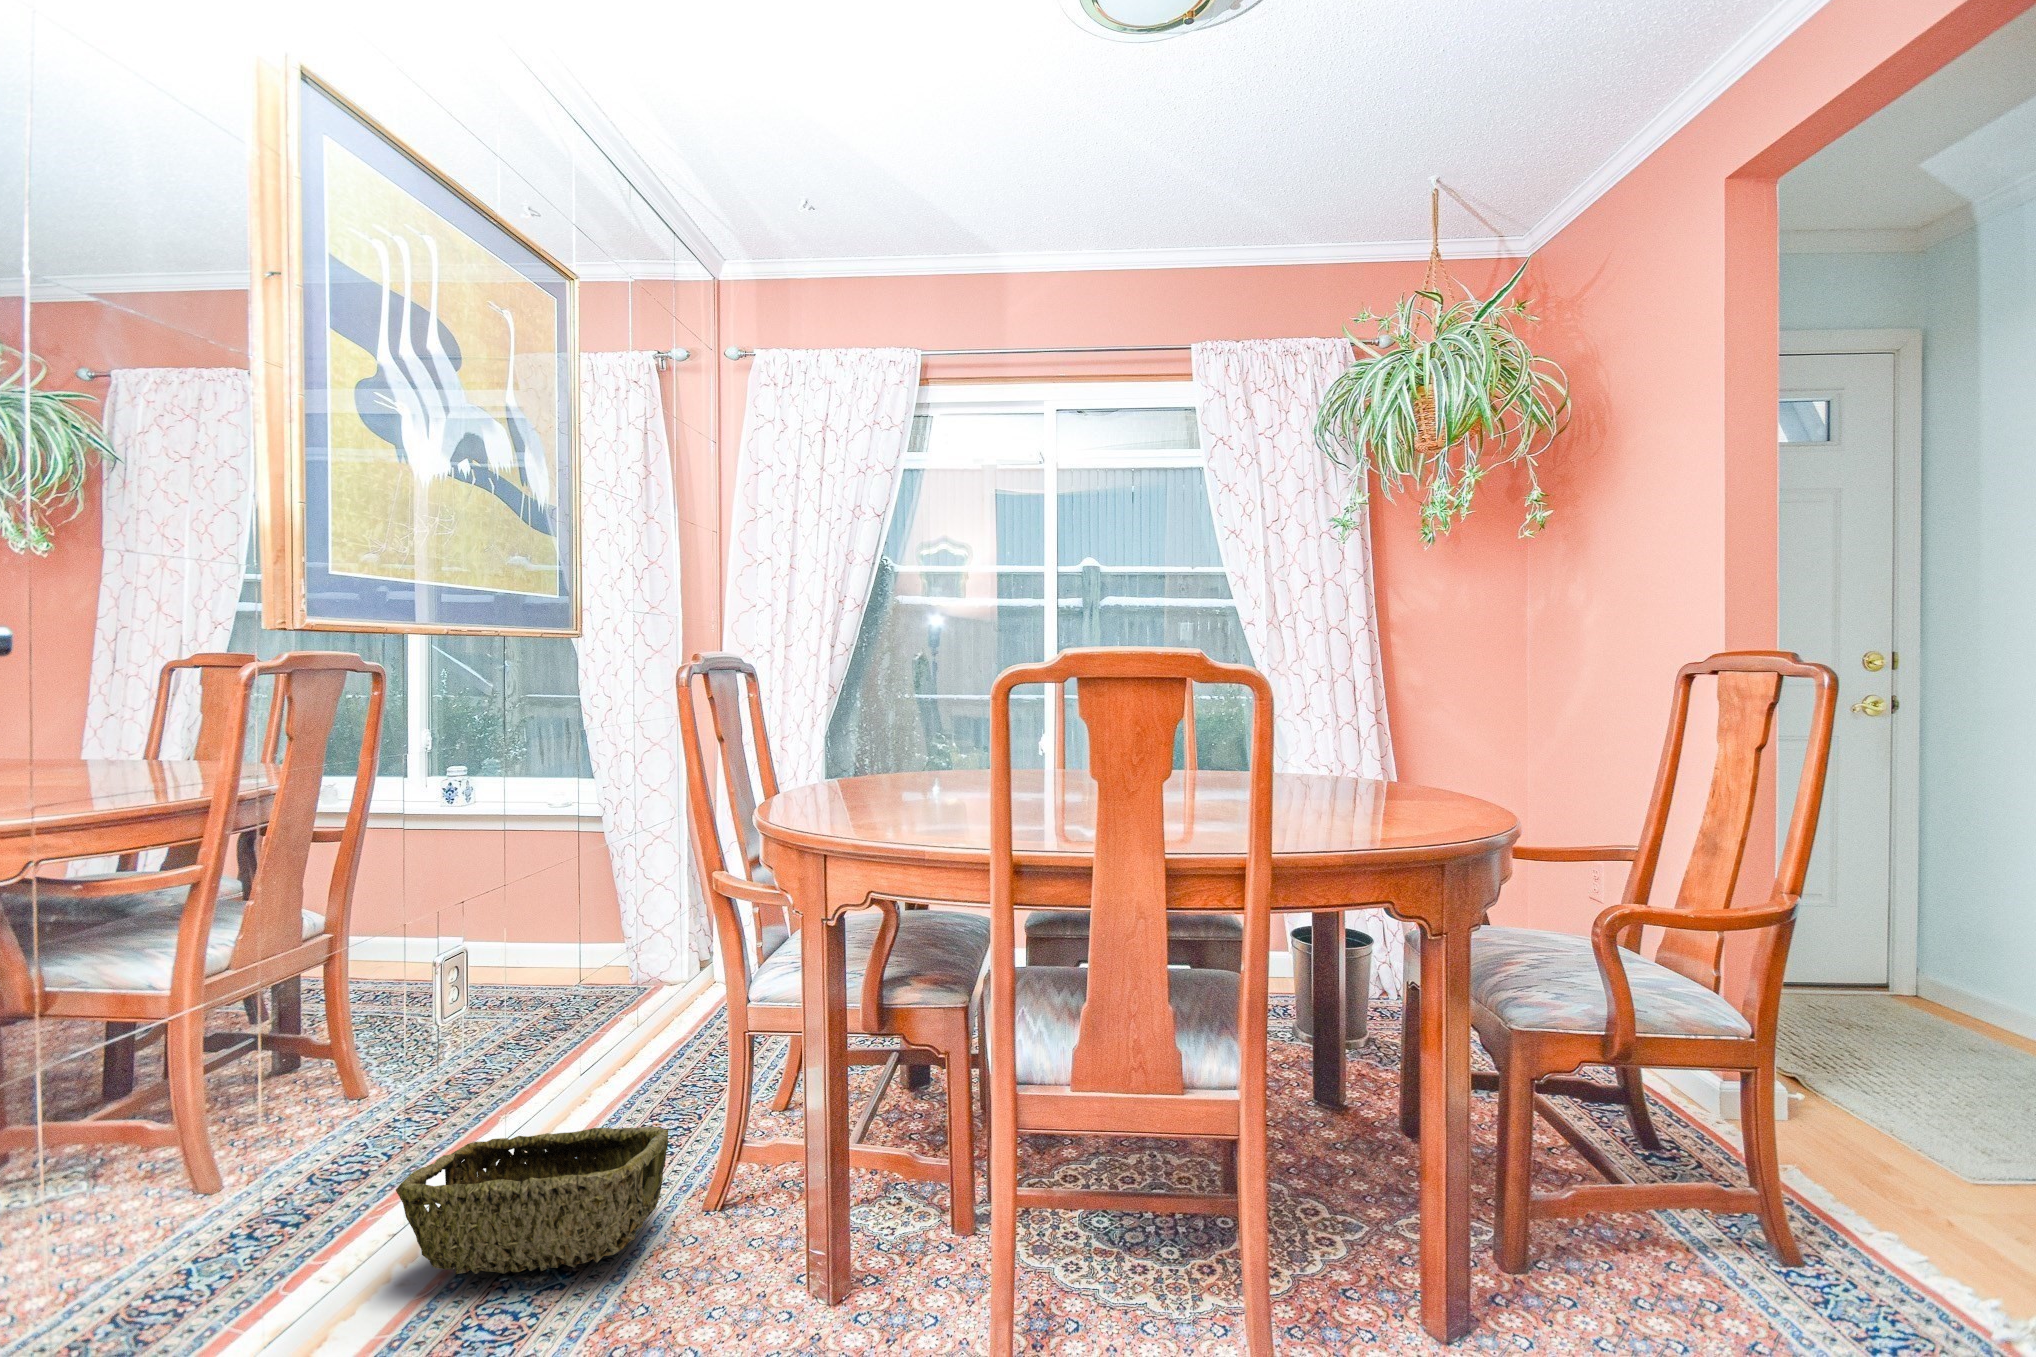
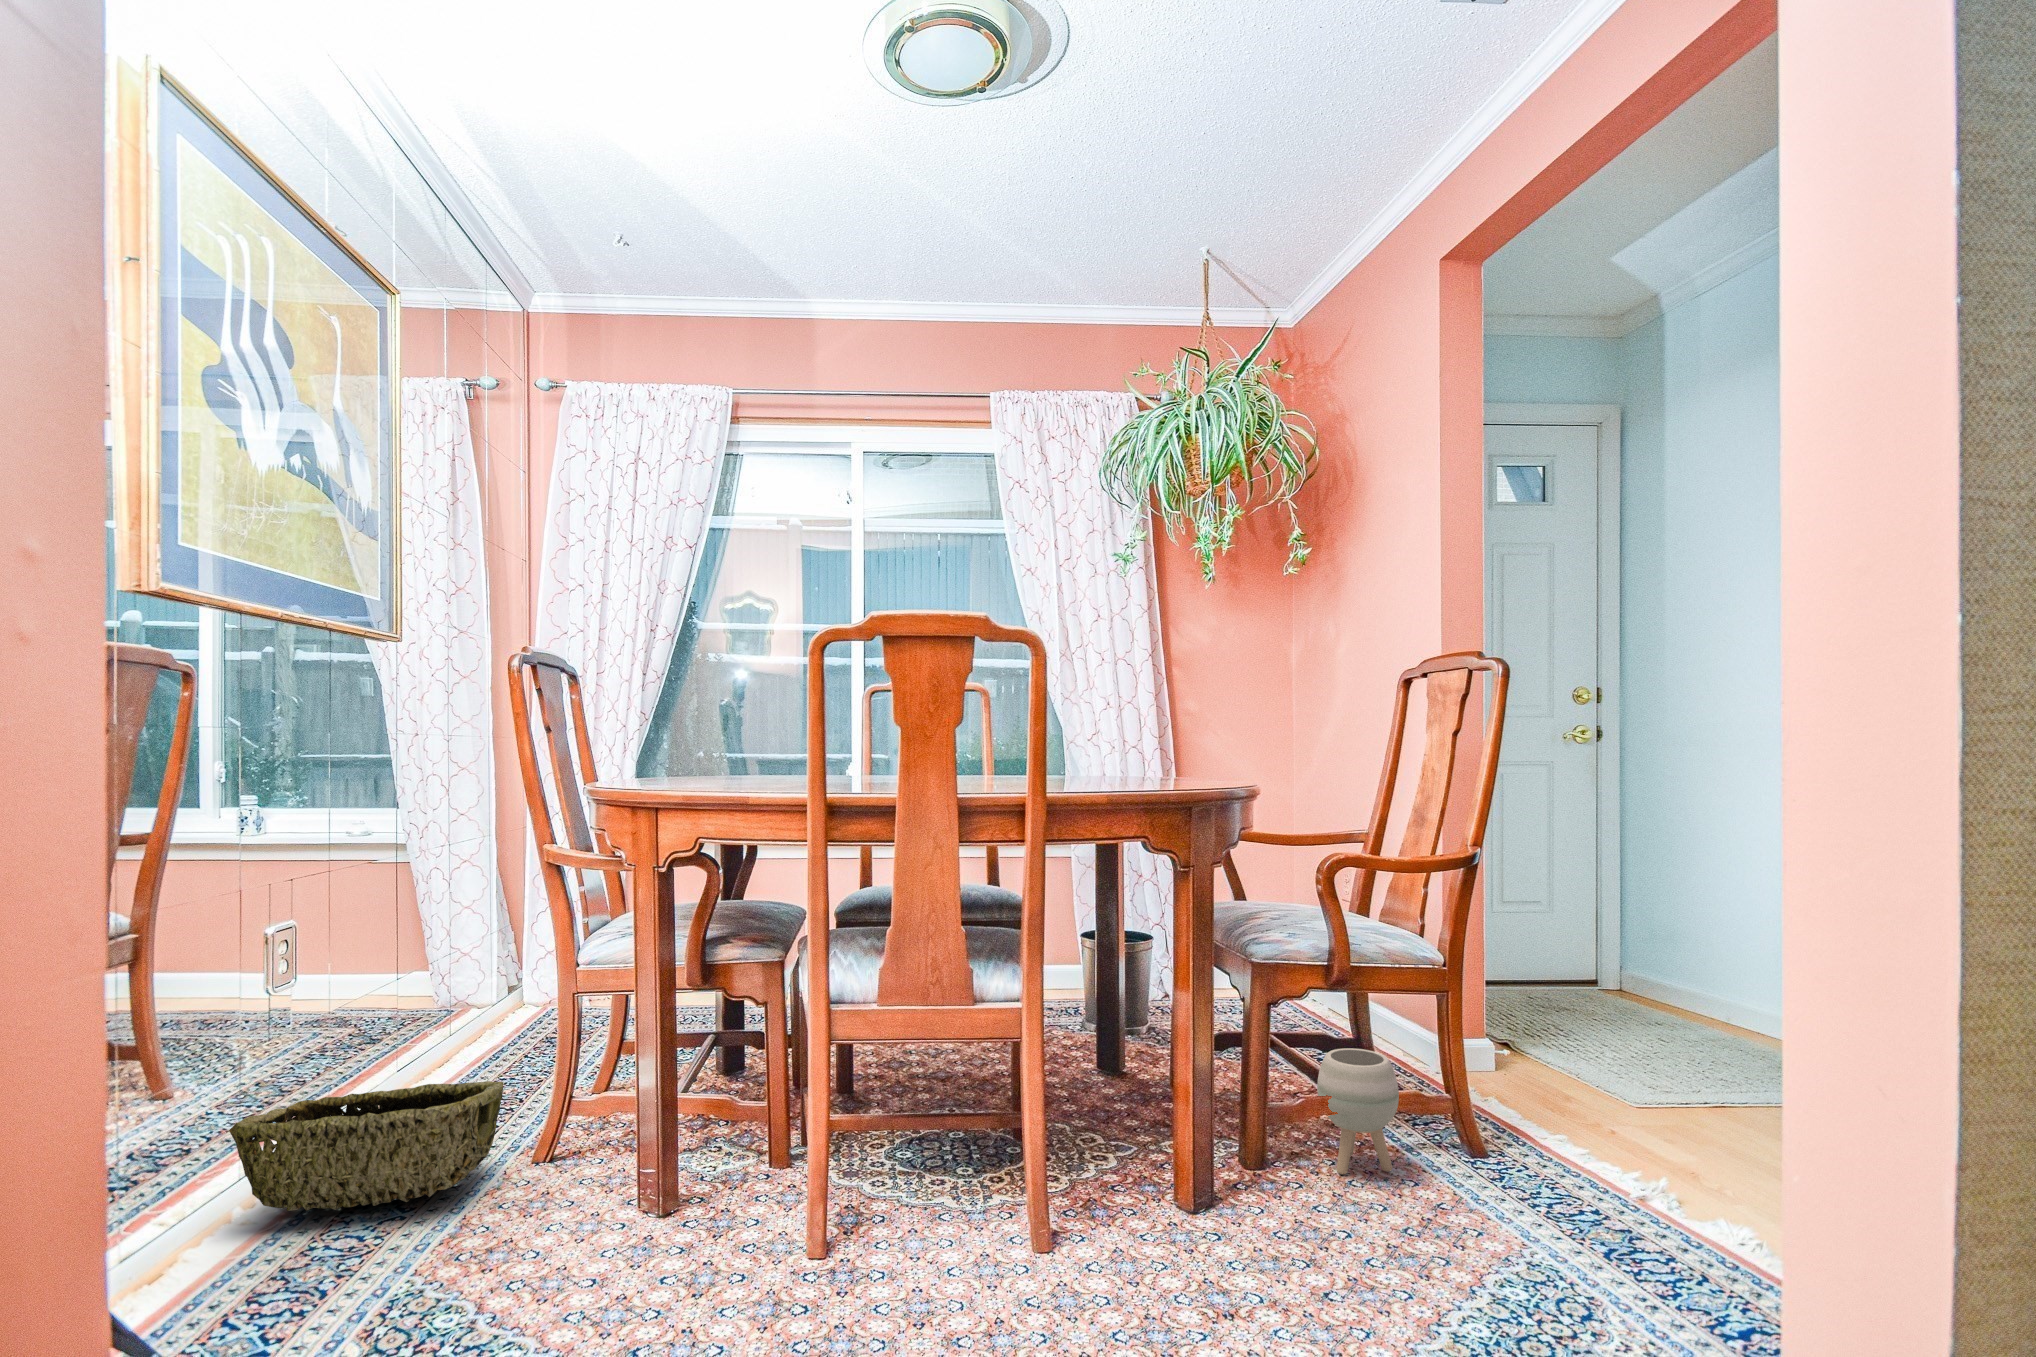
planter: none [1588,1132,1697,1287] -> present [1317,1048,1399,1174]

